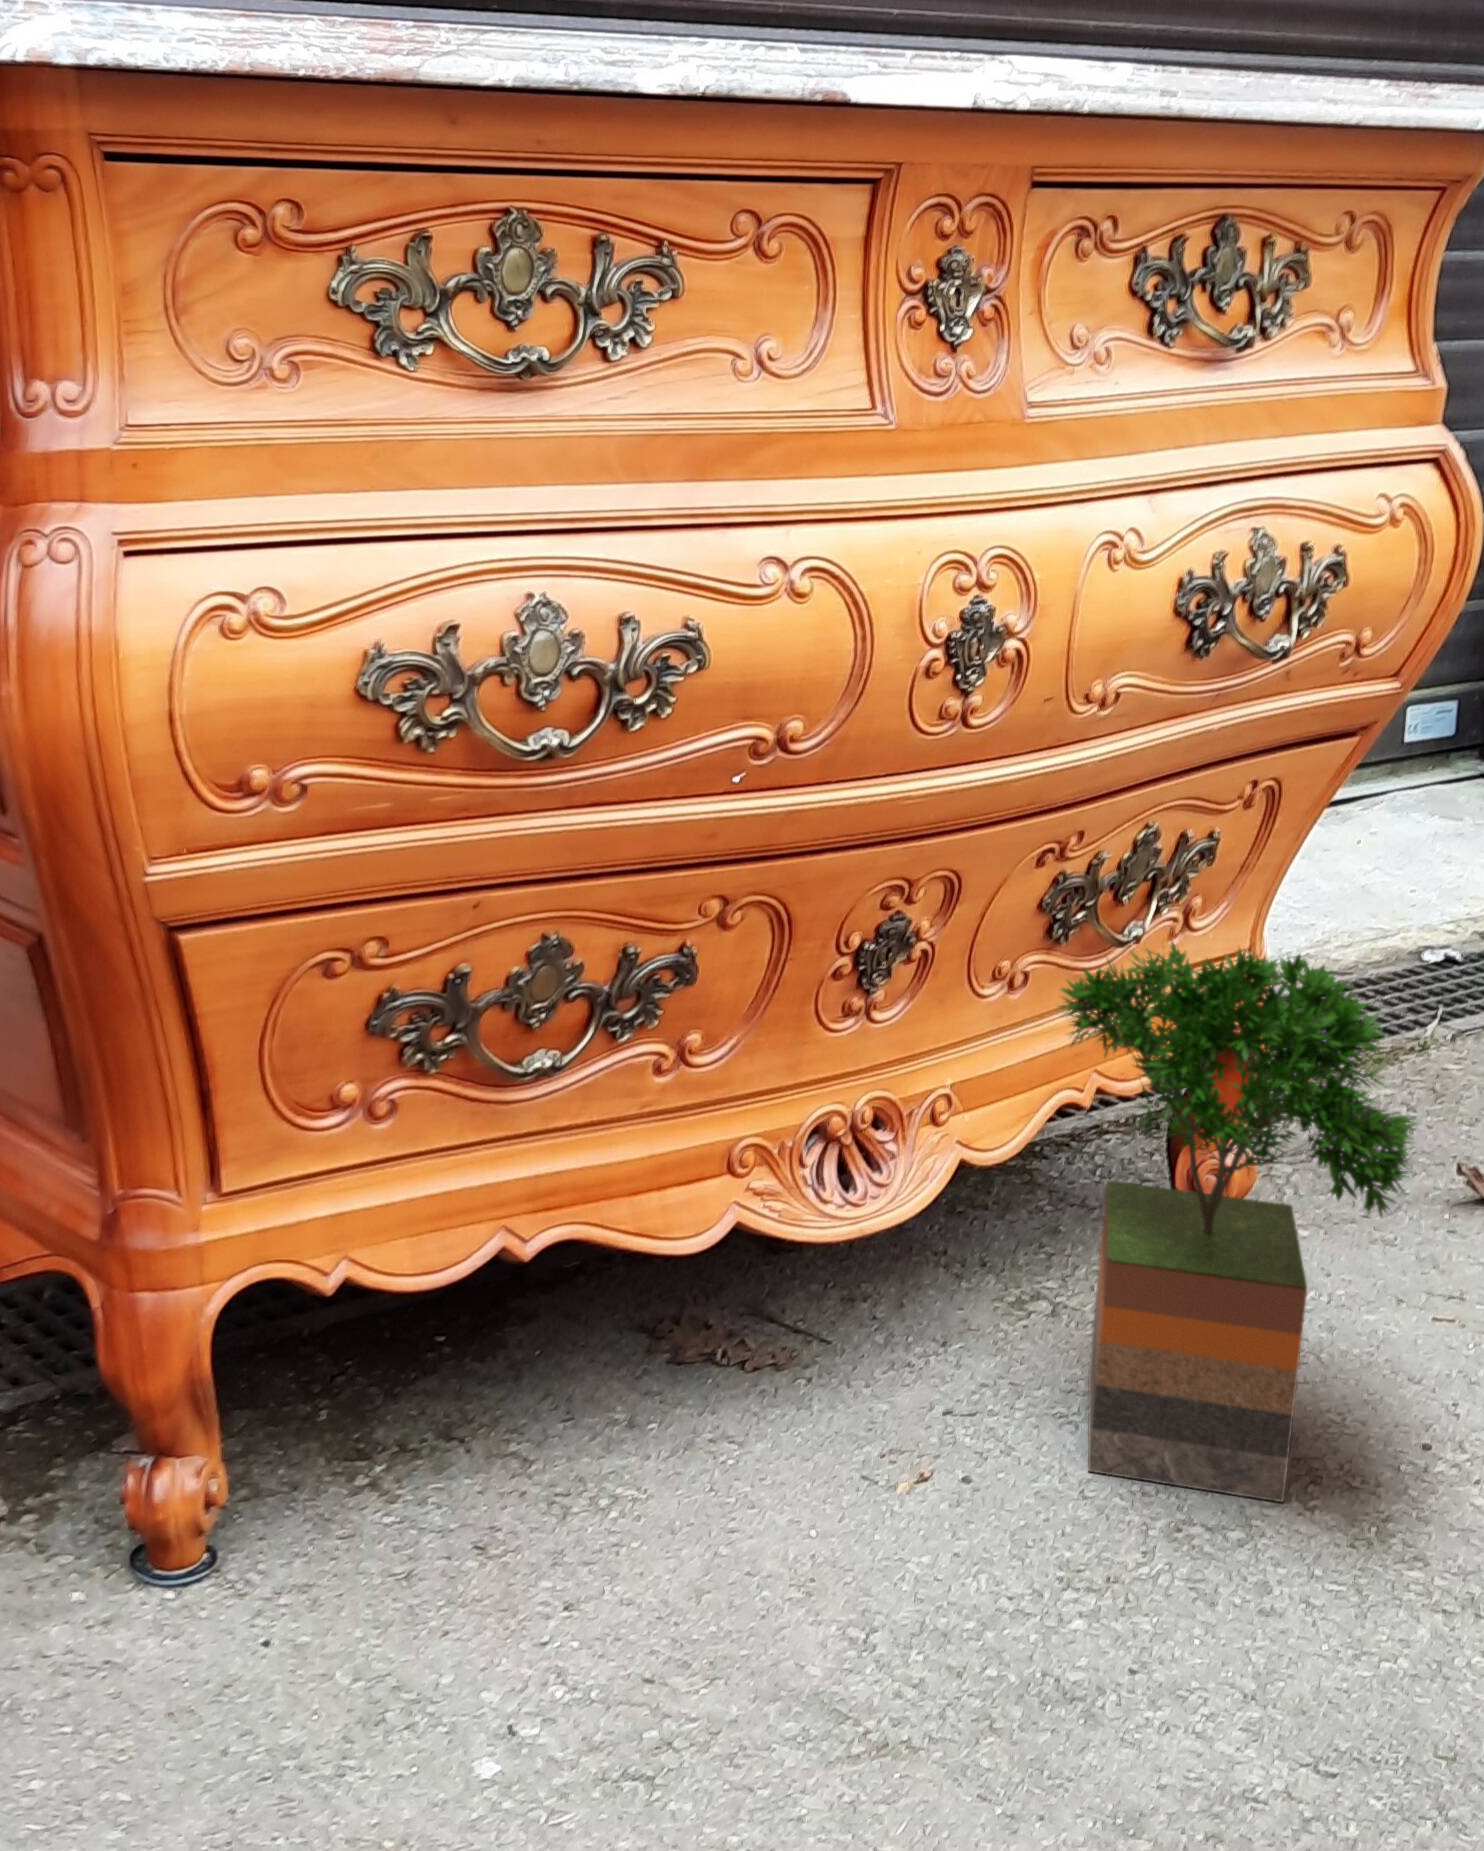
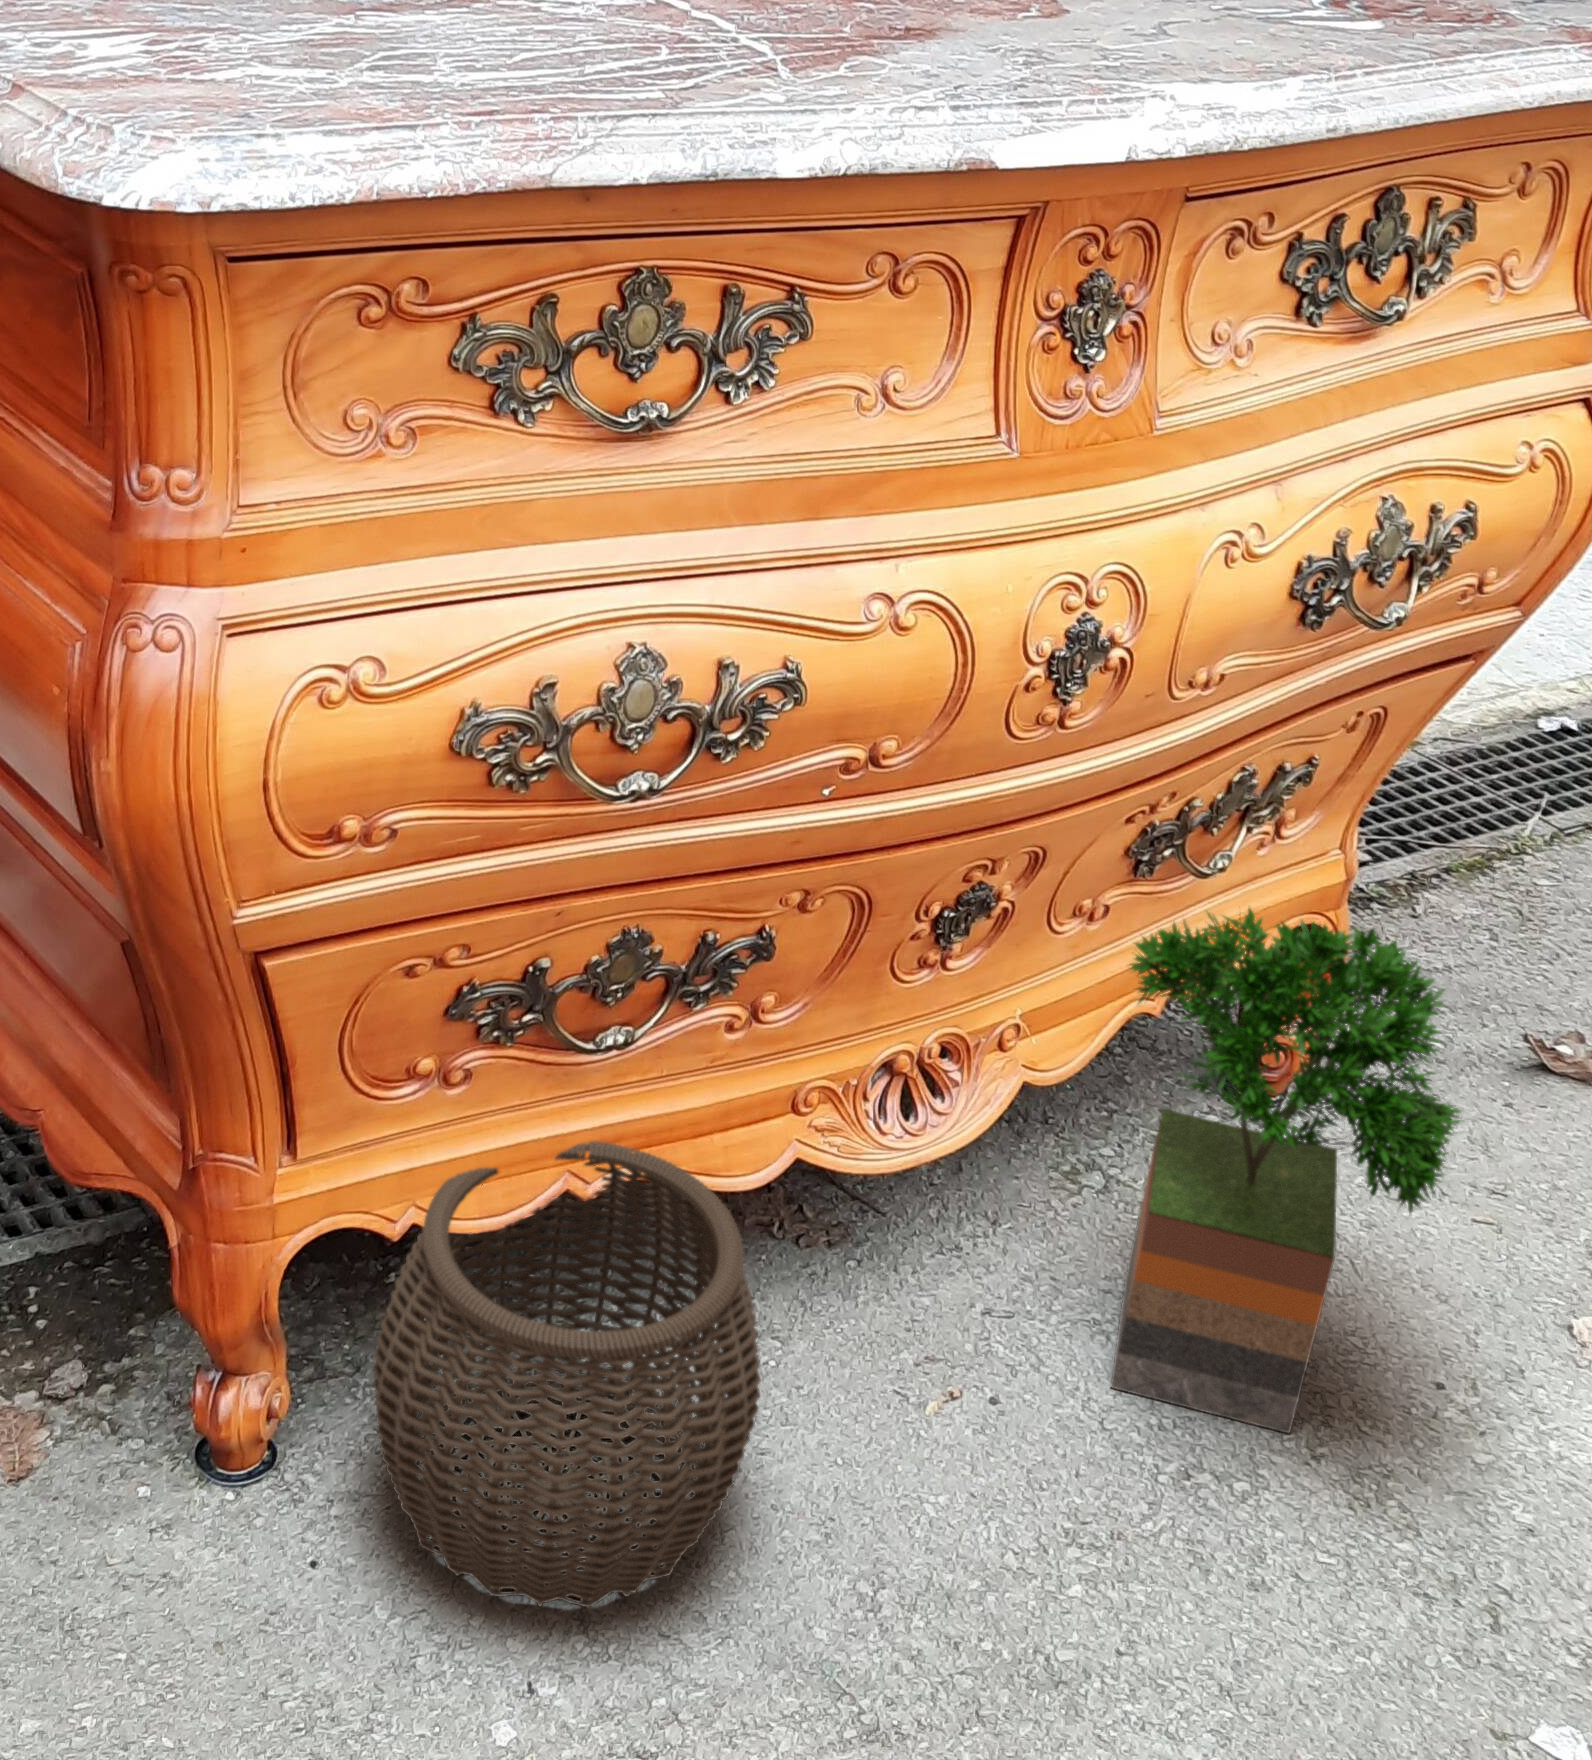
woven basket: none [310,1196,722,1686] -> present [373,1141,761,1607]

